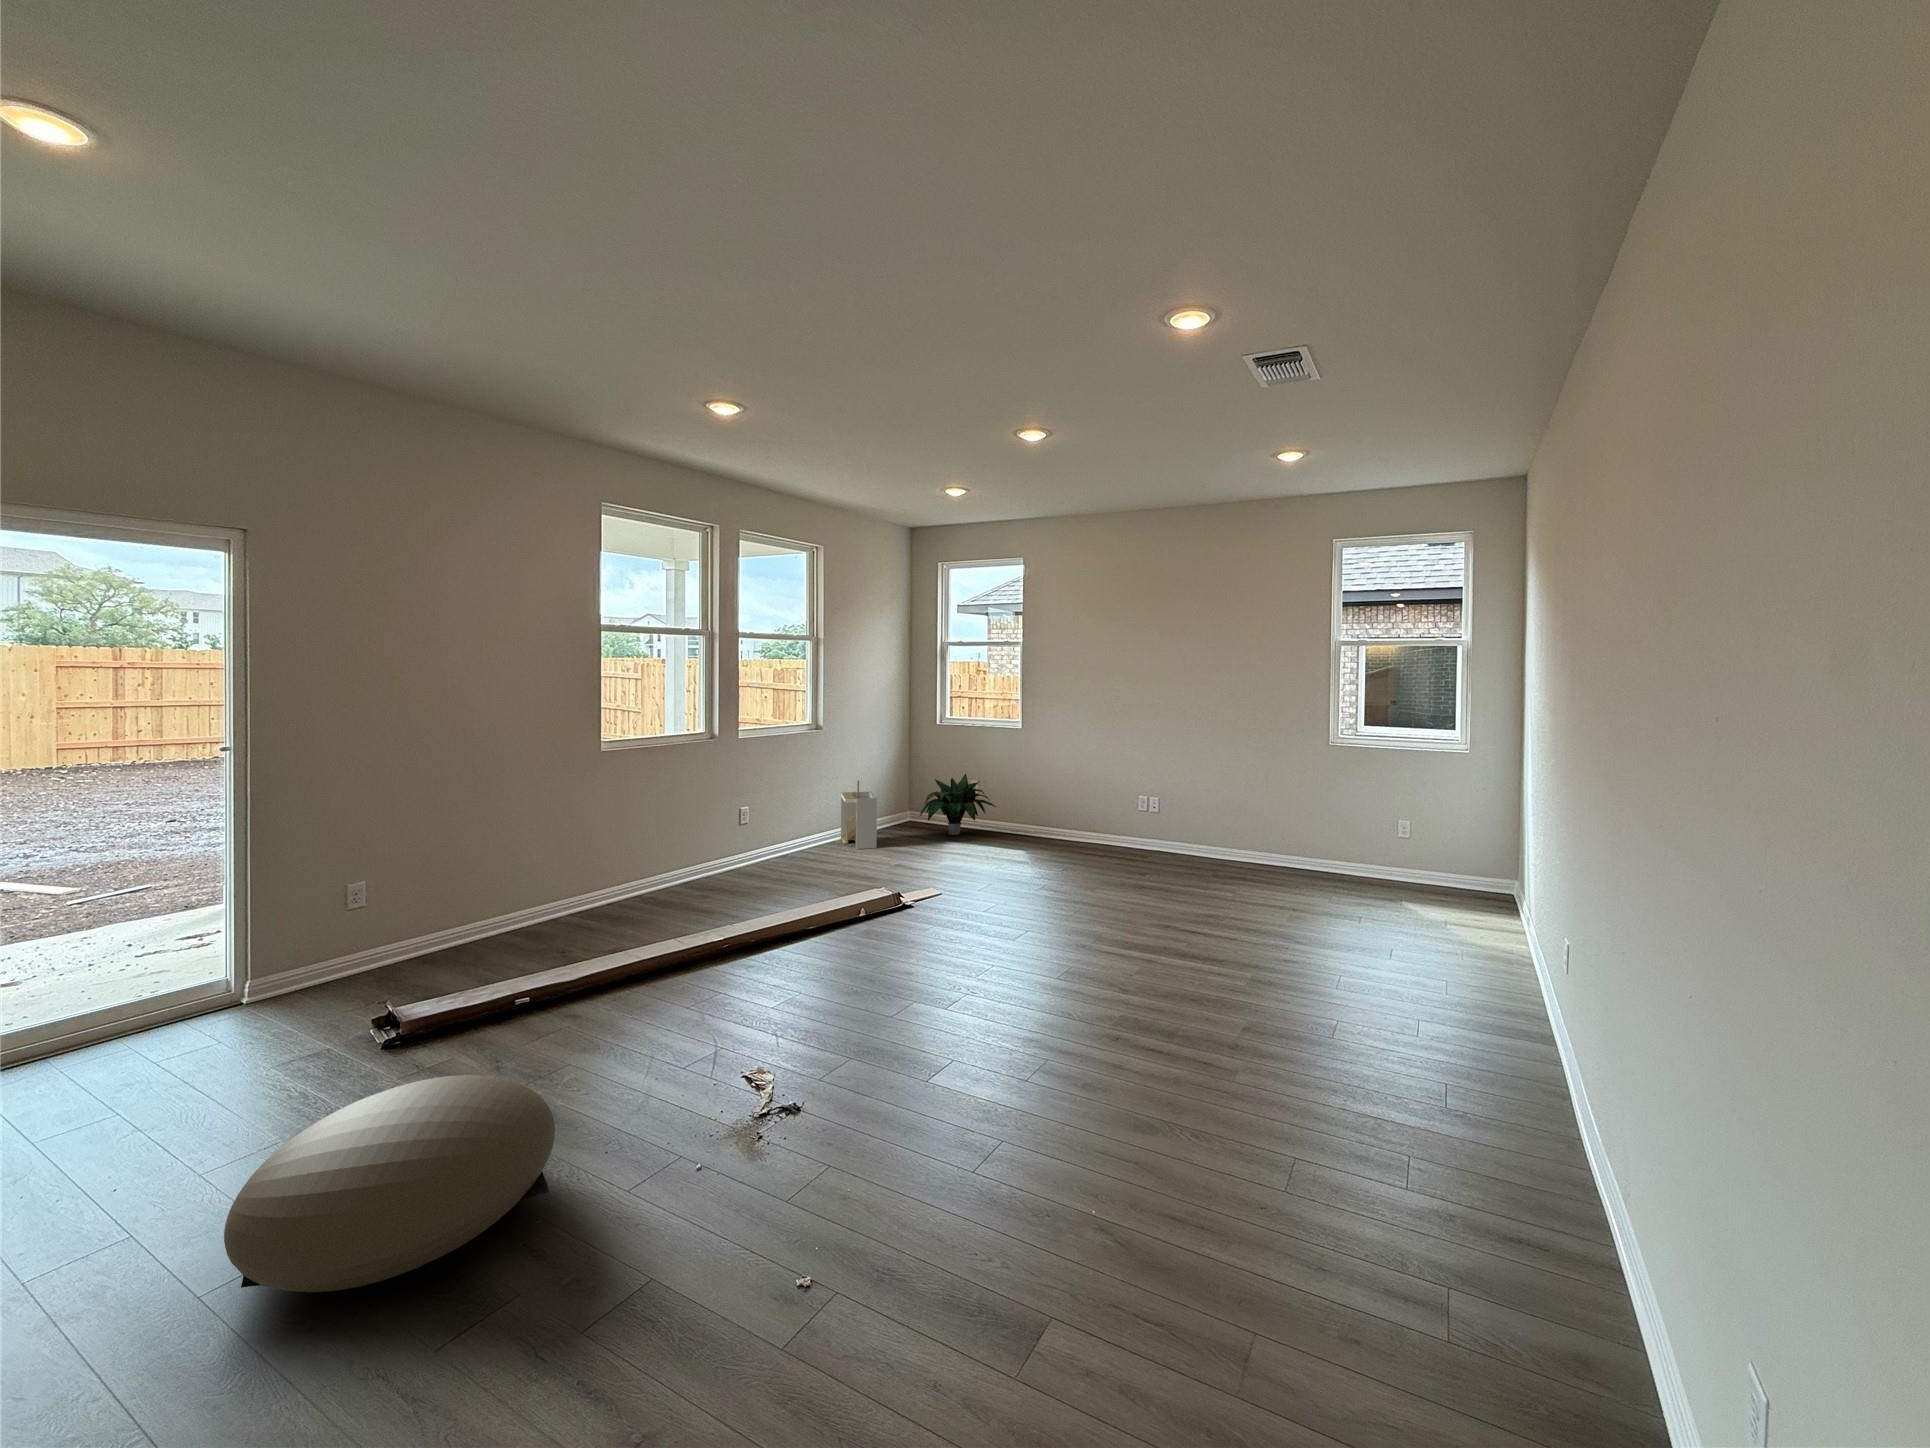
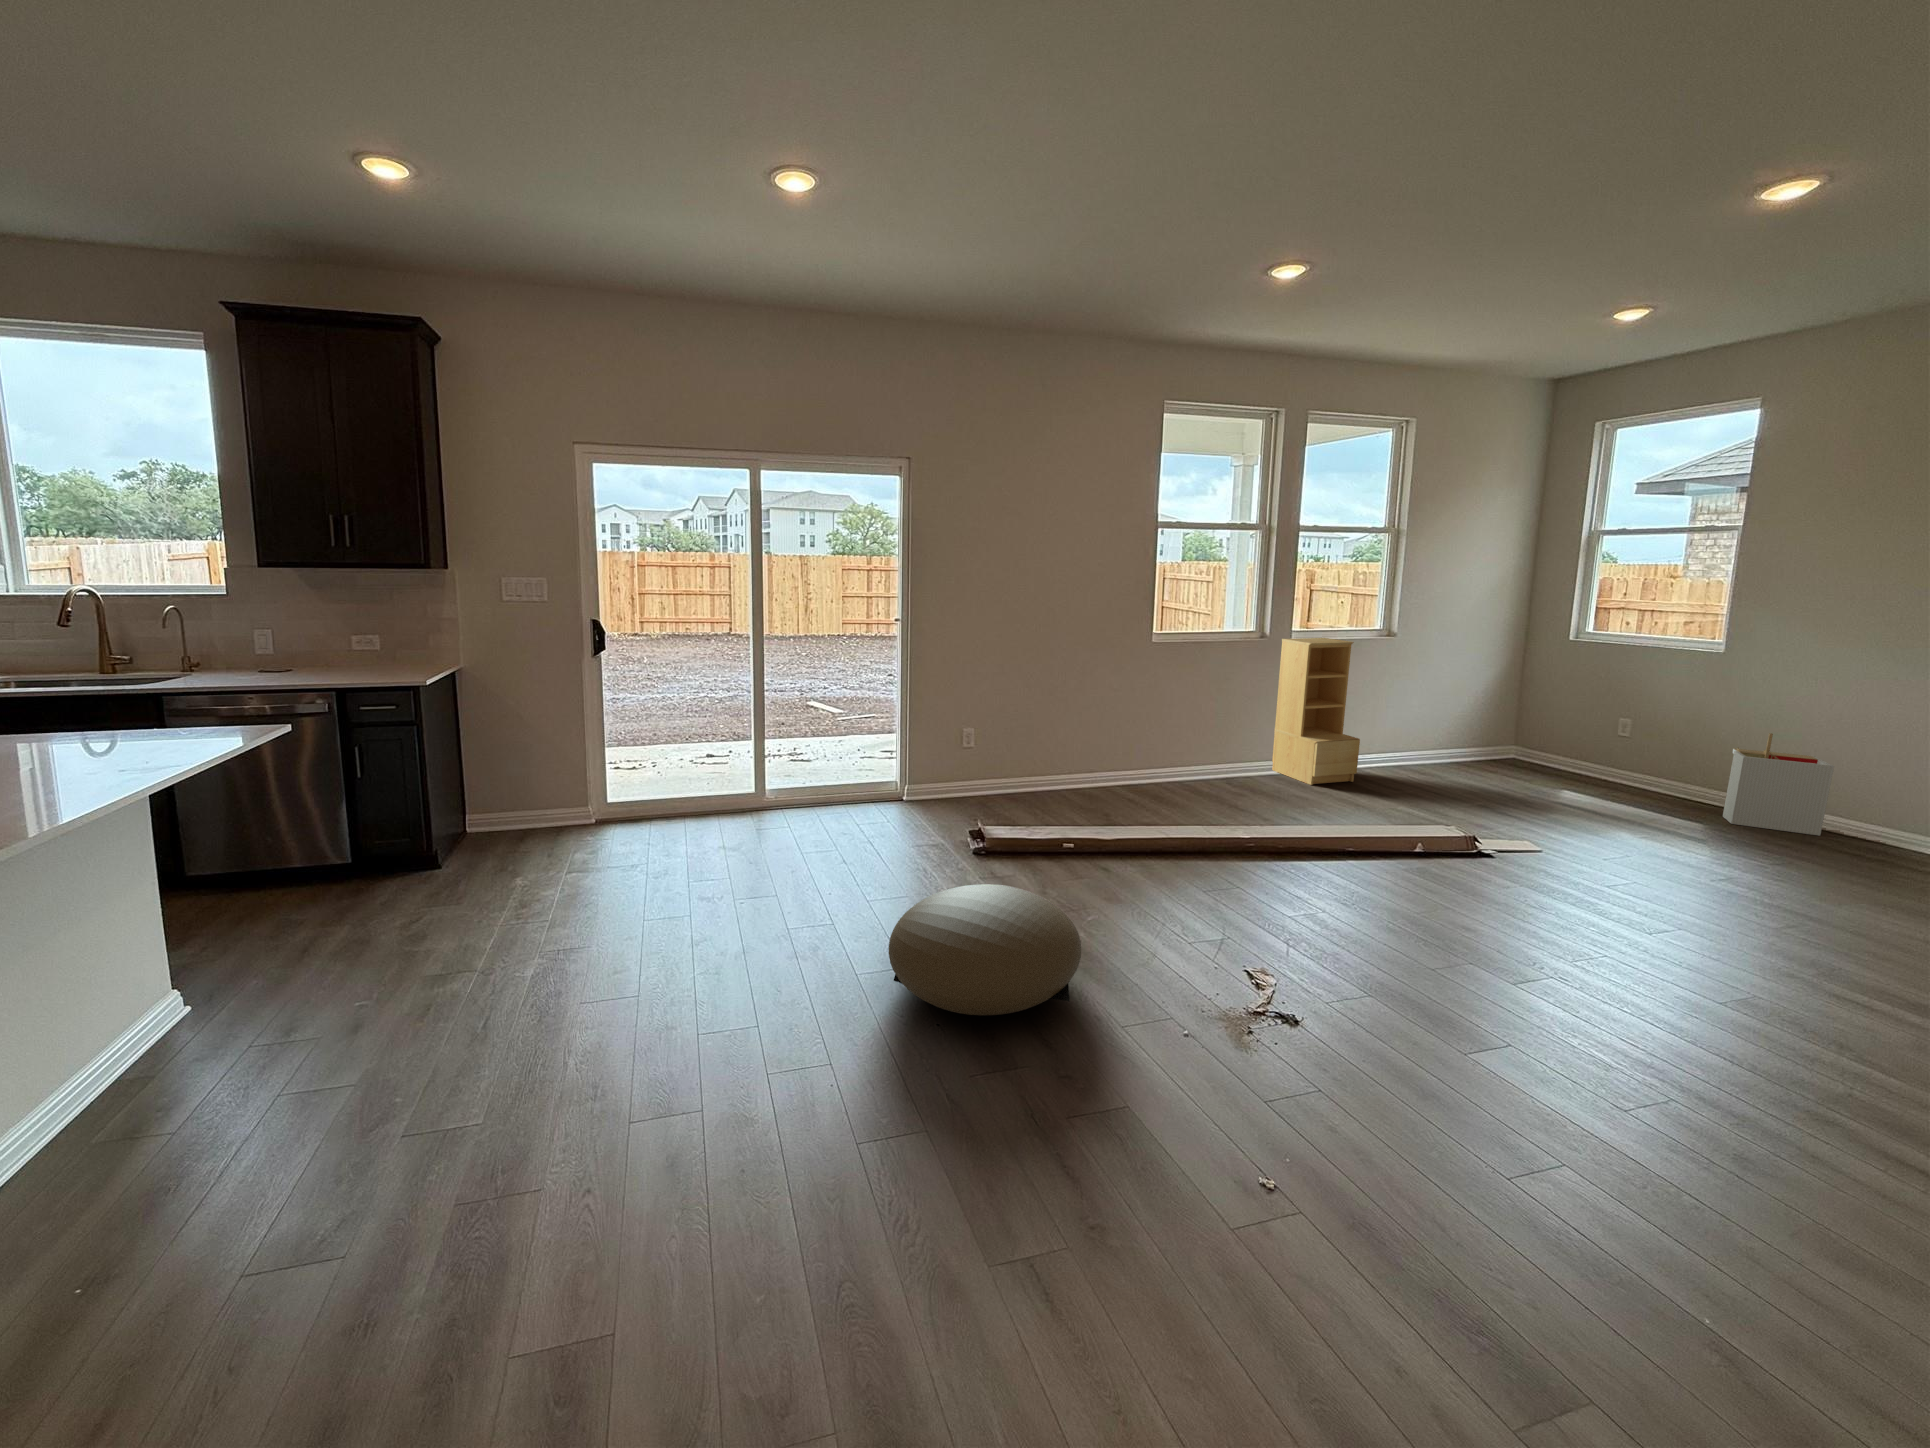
bookshelf: none [721,734,800,879] -> present [1272,638,1360,785]
potted plant: present [920,774,996,835] -> none [1524,705,1655,780]
storage bin: present [841,780,877,849] -> present [1723,733,1834,836]

